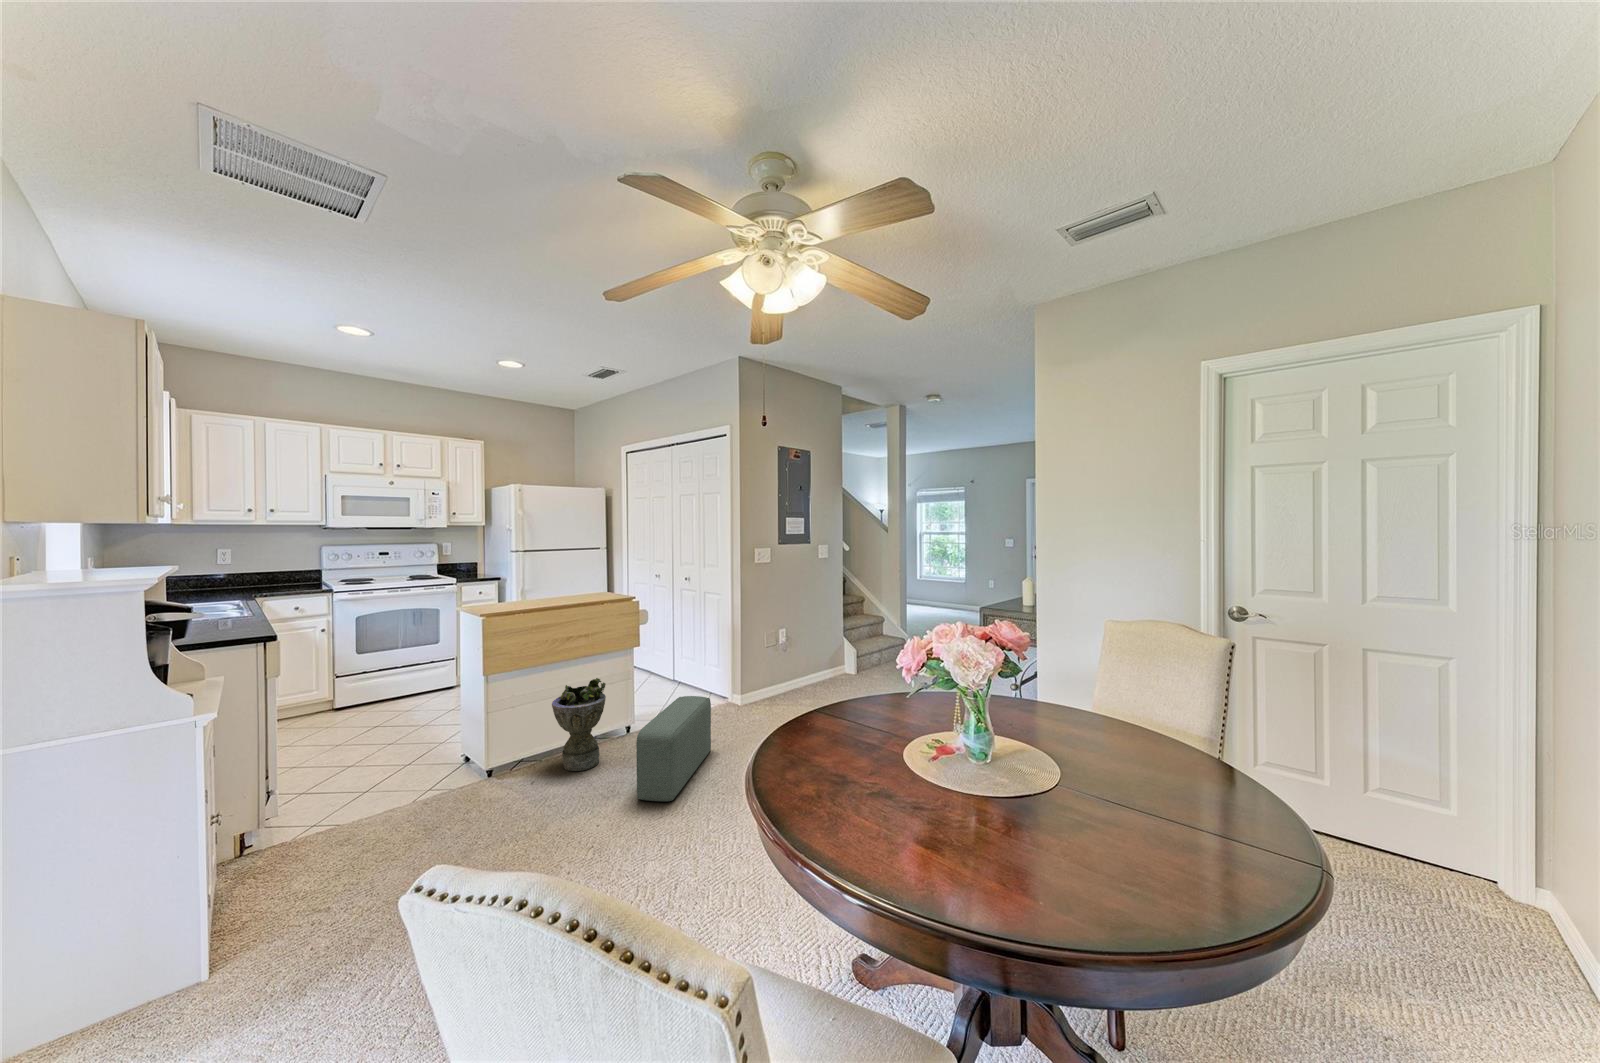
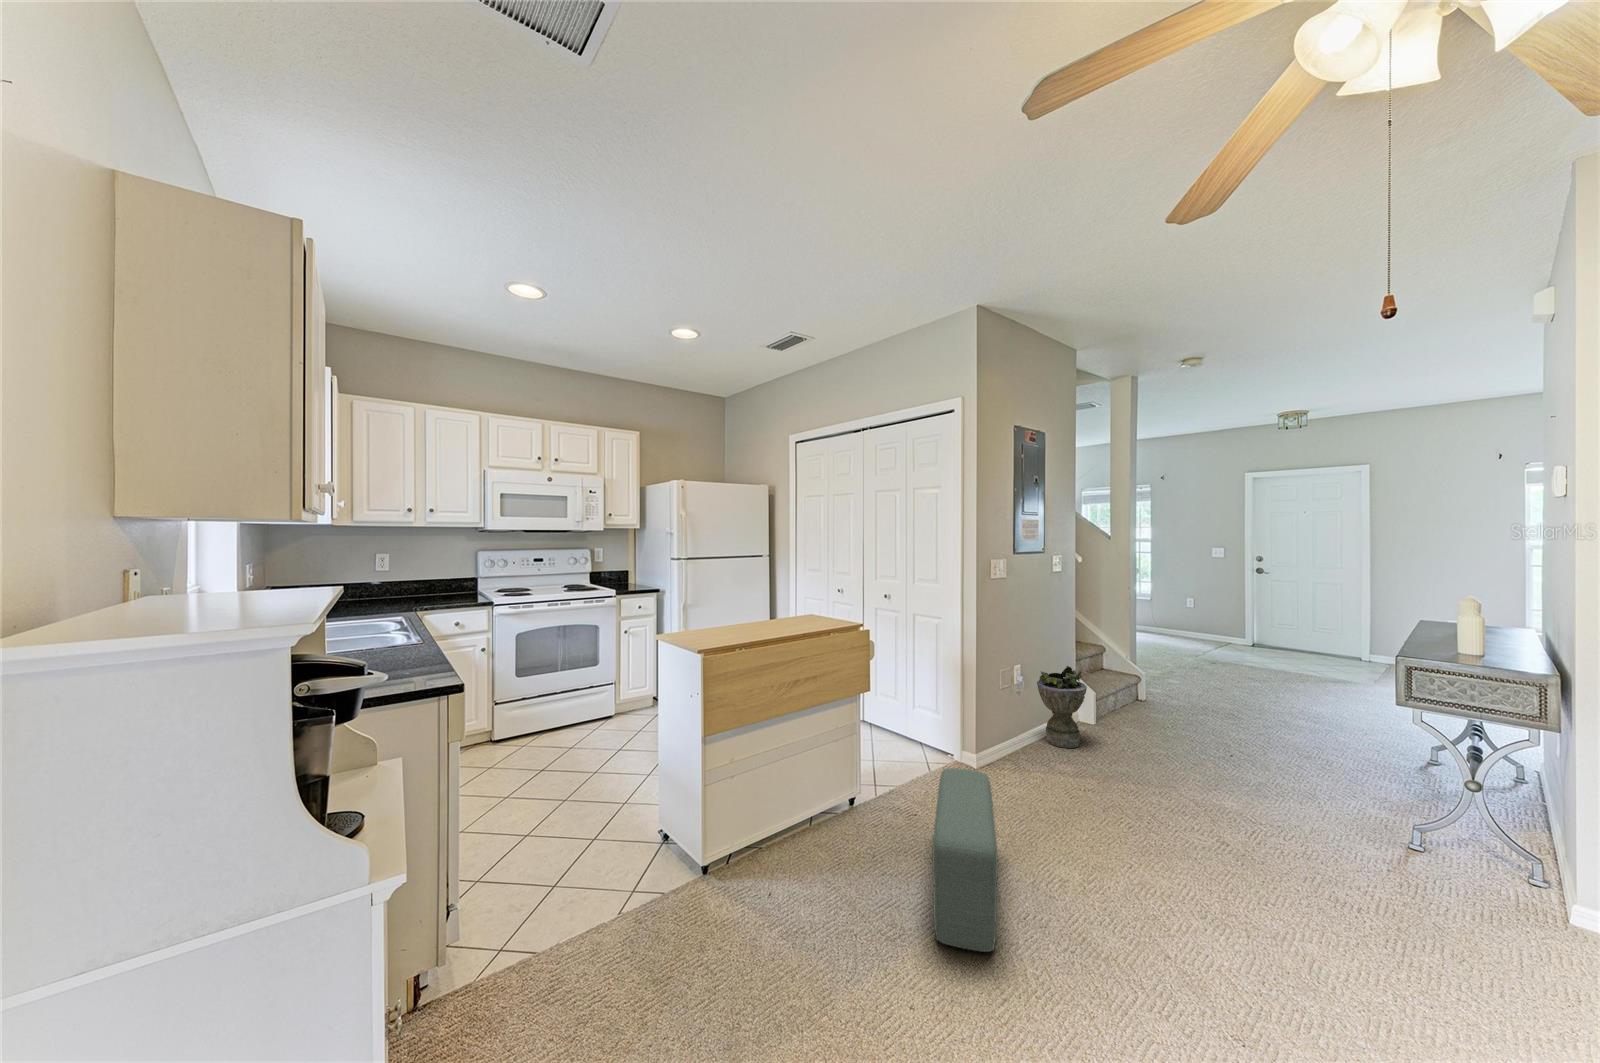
planter: present [552,678,606,771] -> present [1037,666,1087,748]

